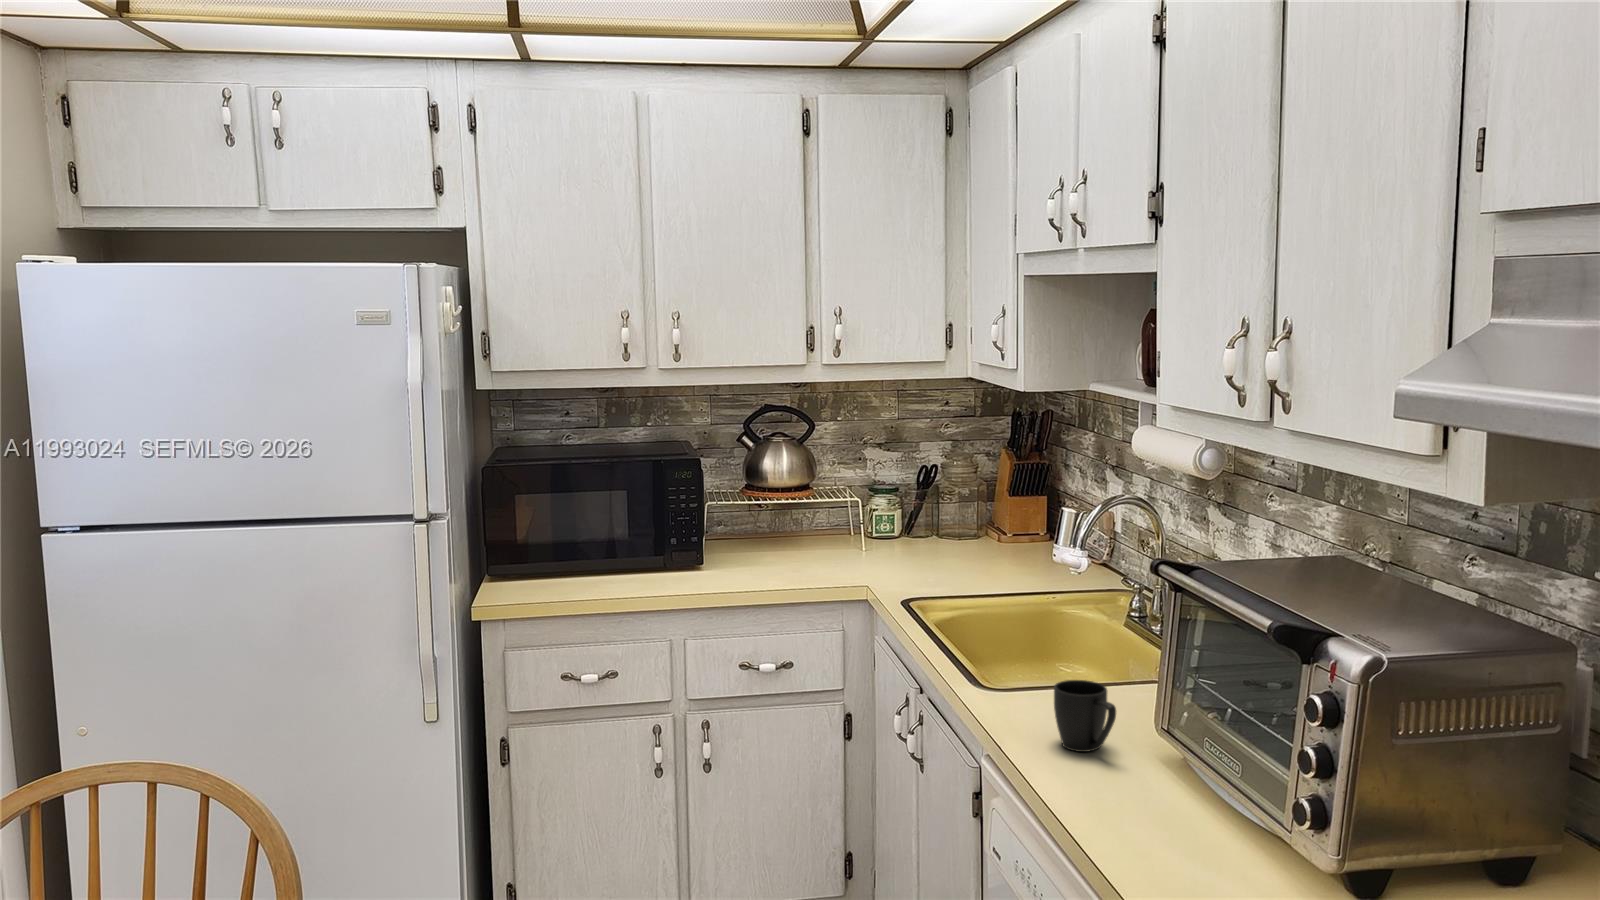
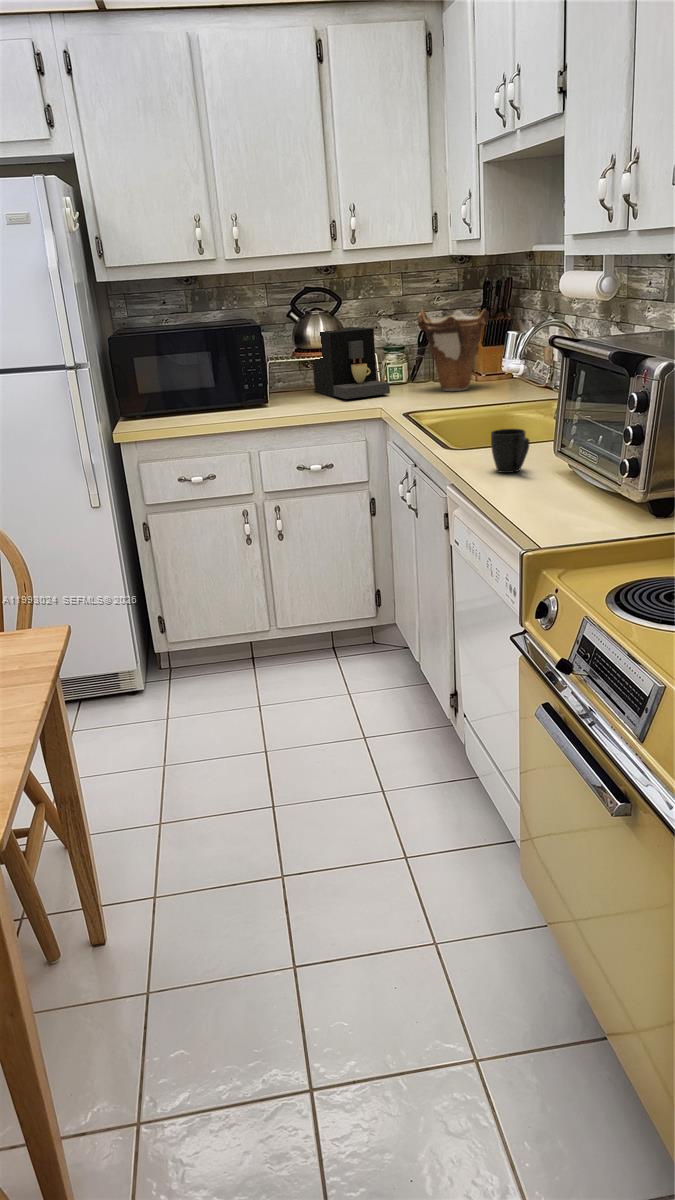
vase: none [921,446,1021,563] -> present [418,308,489,391]
coffee maker: none [768,459,879,567] -> present [312,327,390,399]

